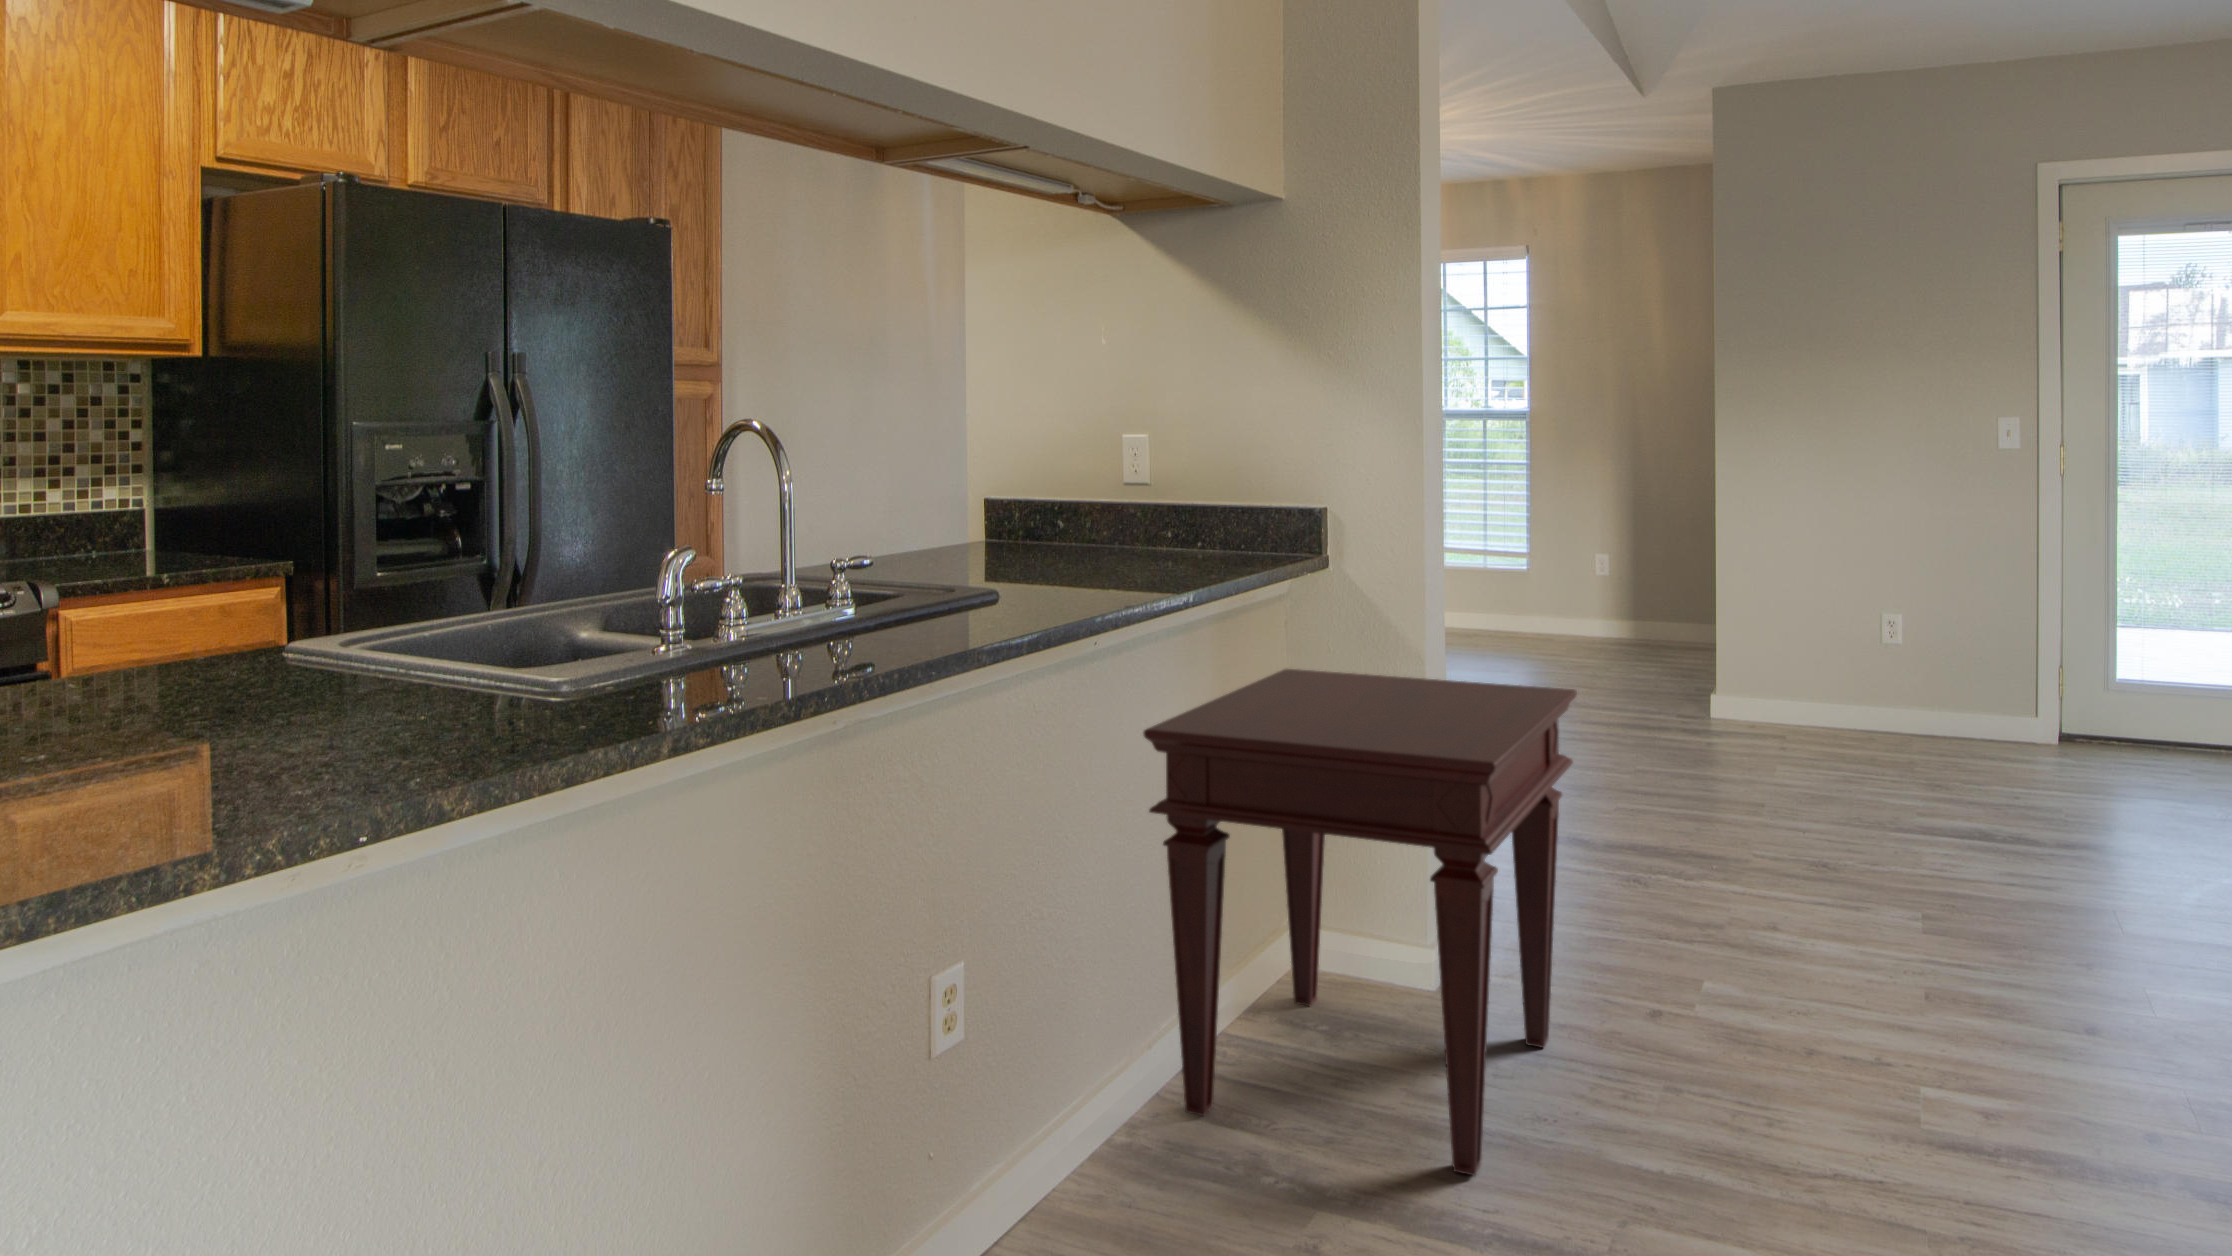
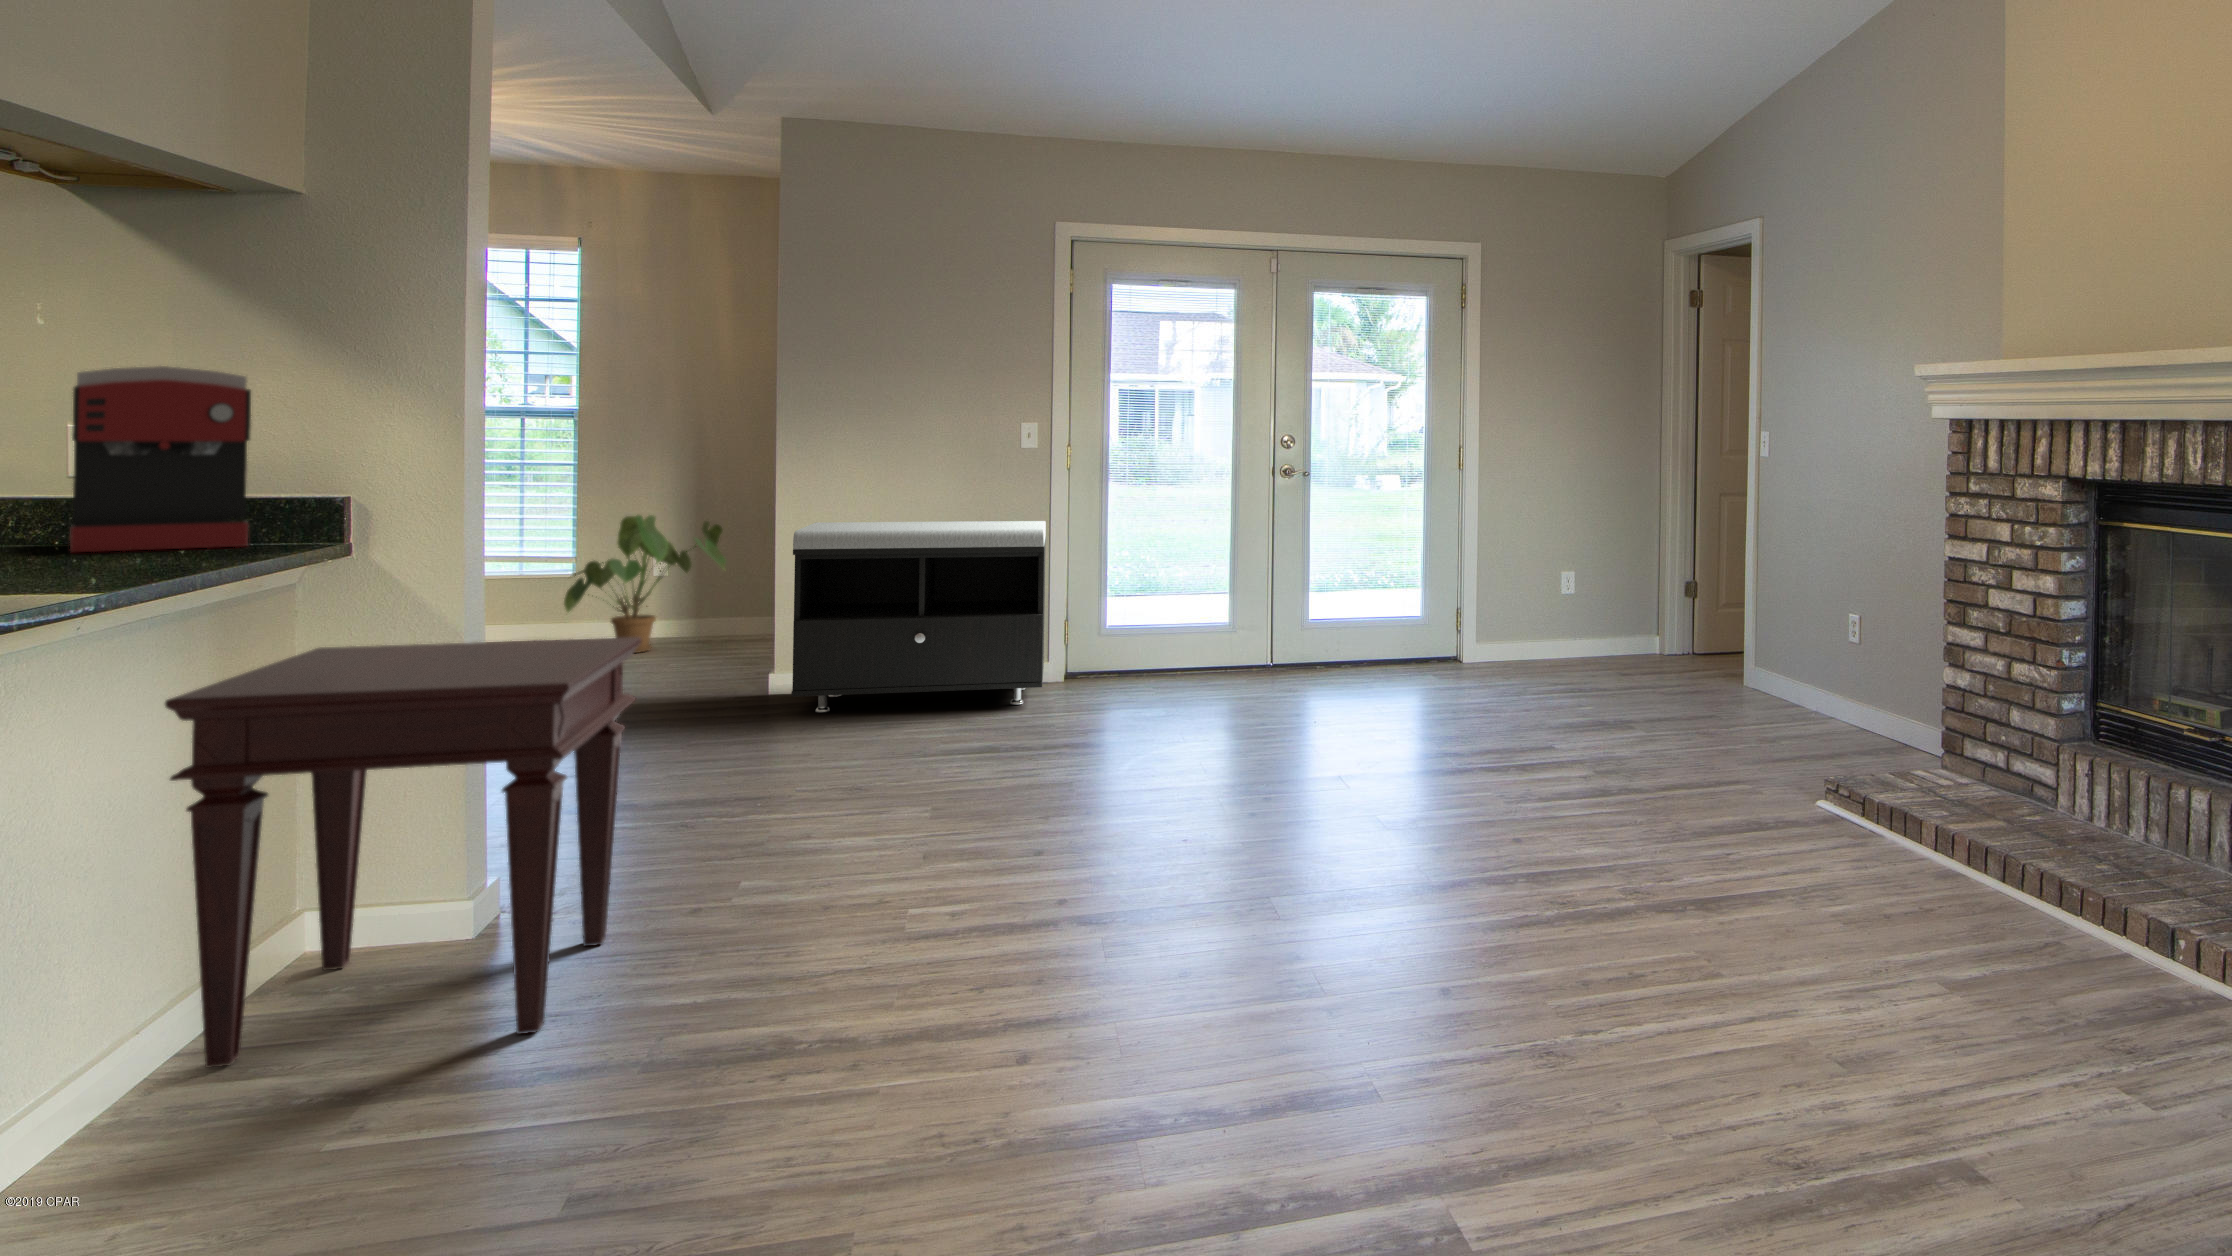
coffee maker: none [1092,388,1226,568] -> present [70,366,251,552]
house plant: none [1520,514,1661,651] -> present [564,515,726,653]
storage bench: none [1731,533,2038,772] -> present [792,521,1046,713]

